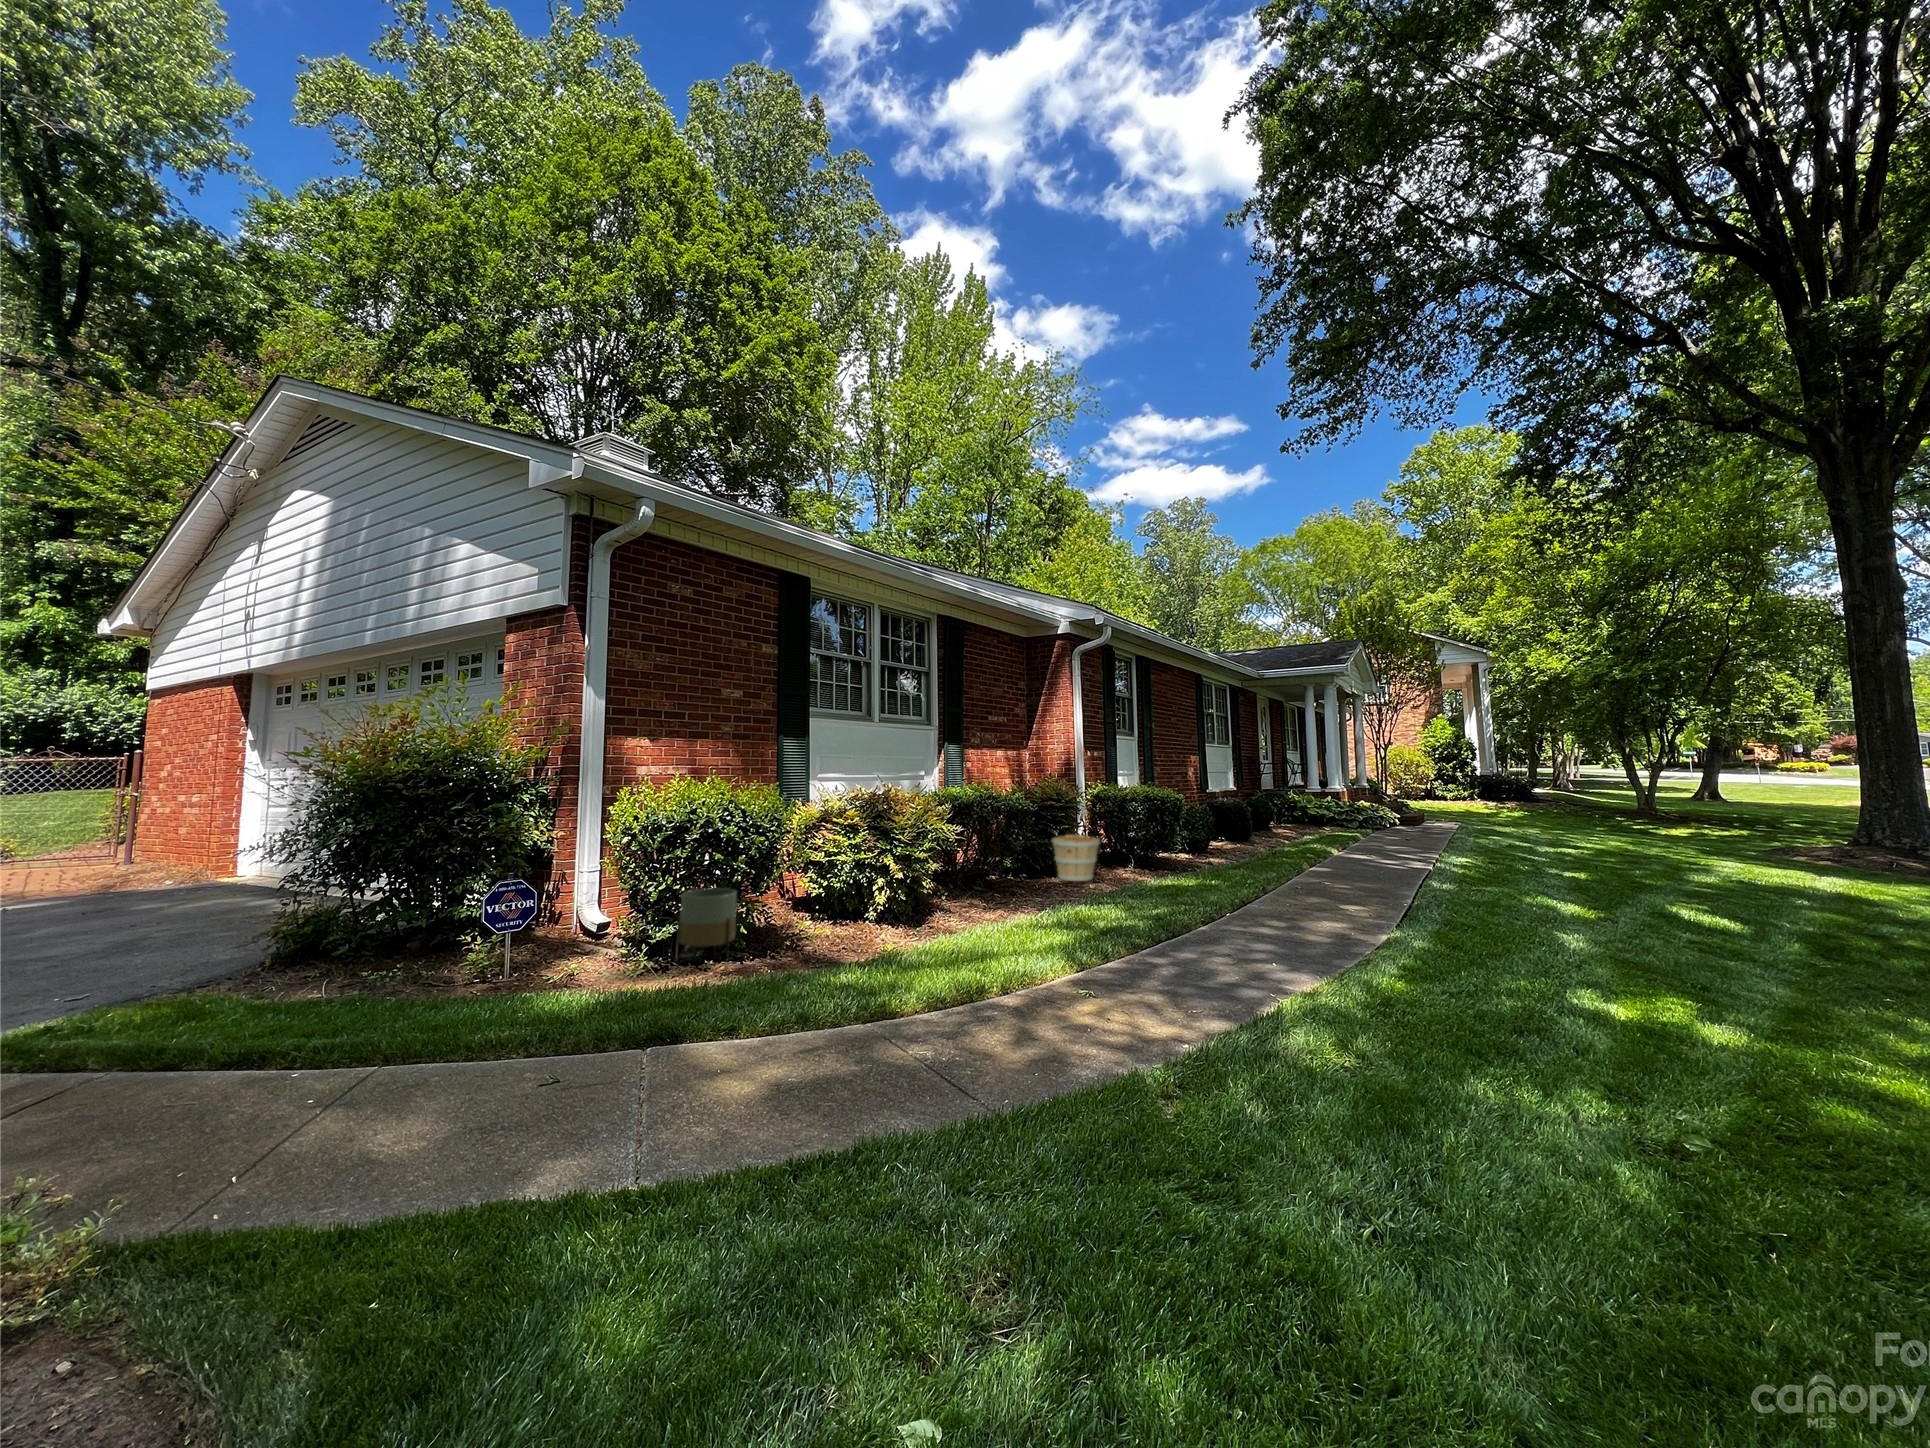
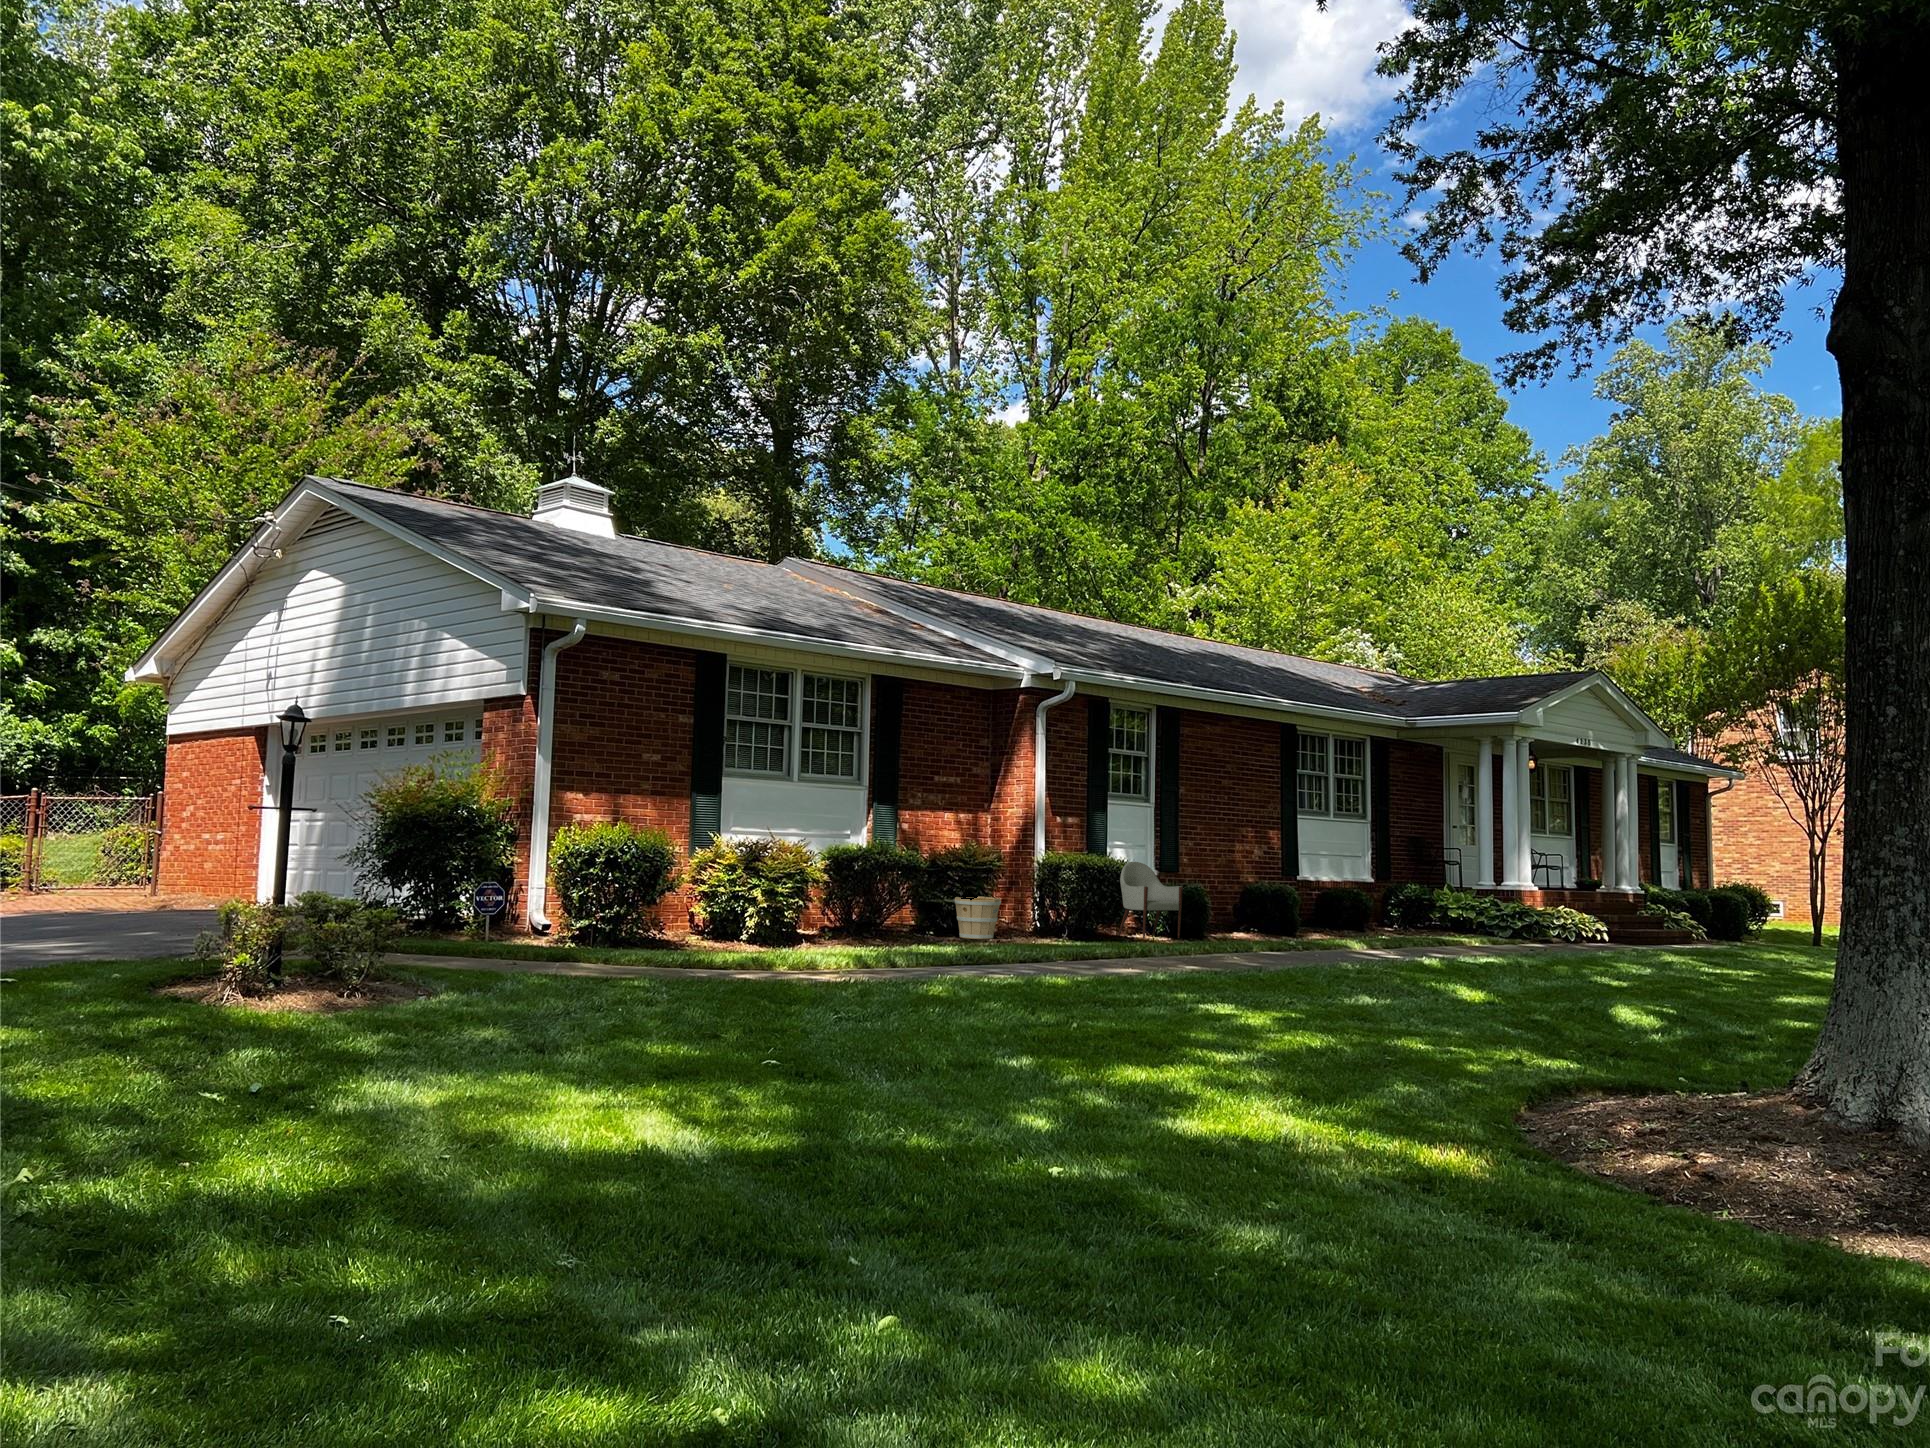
chair: none [1169,791,1226,864] -> present [1118,862,1183,938]
planter: present [676,888,737,969] -> none [587,896,627,949]

